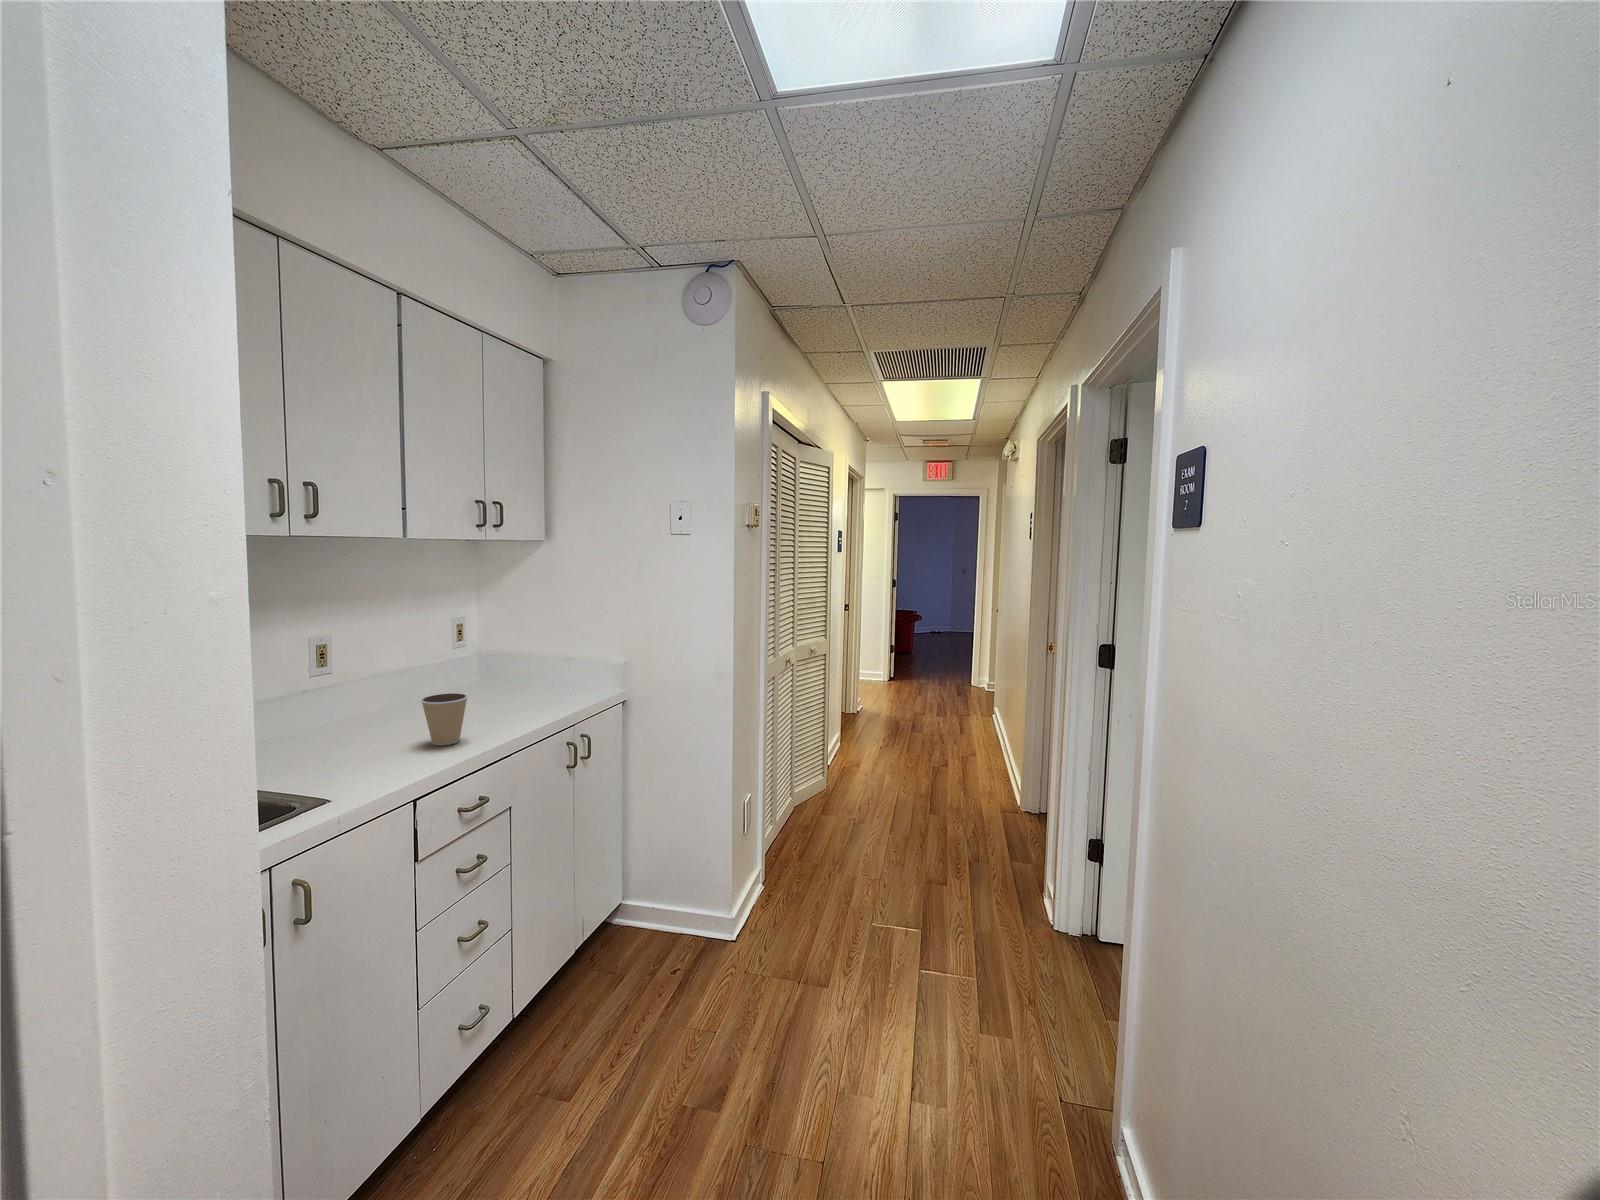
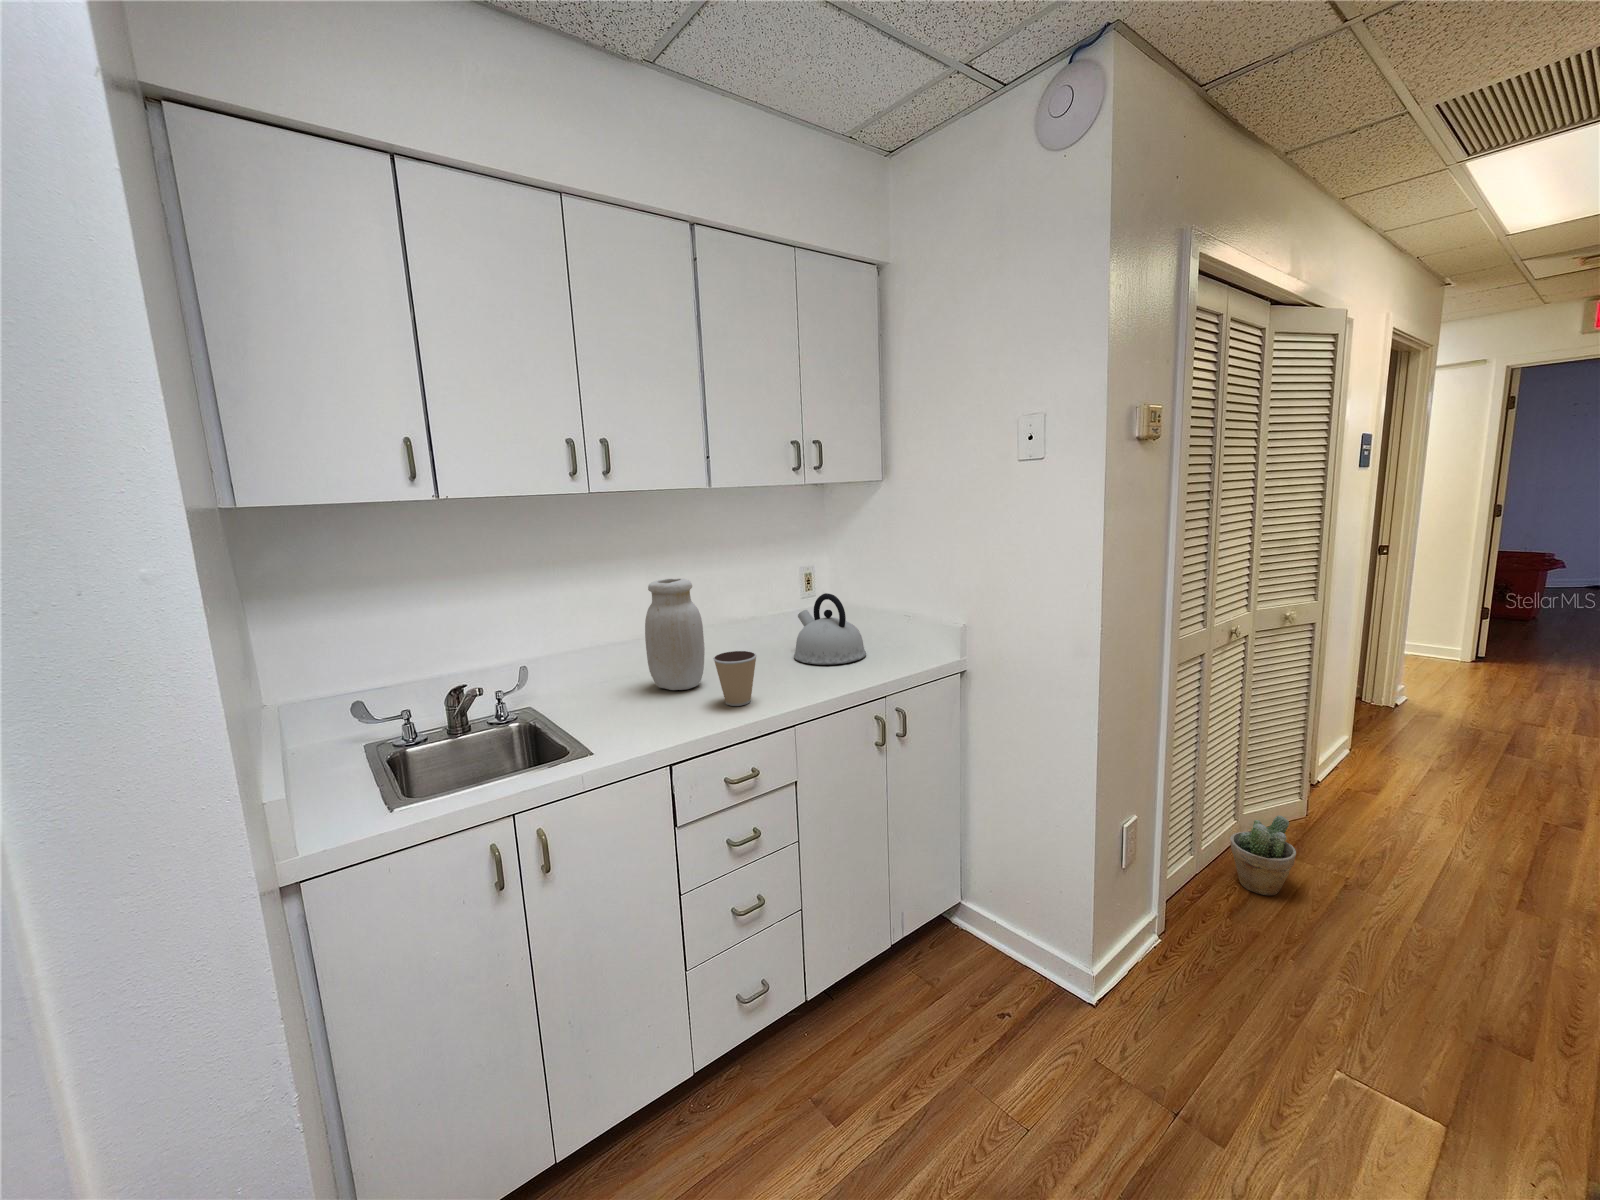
jar: none [320,628,392,743] -> present [645,579,705,690]
kettle: none [465,641,540,707] -> present [794,593,866,665]
potted plant: none [794,783,830,841] -> present [1230,816,1296,895]

